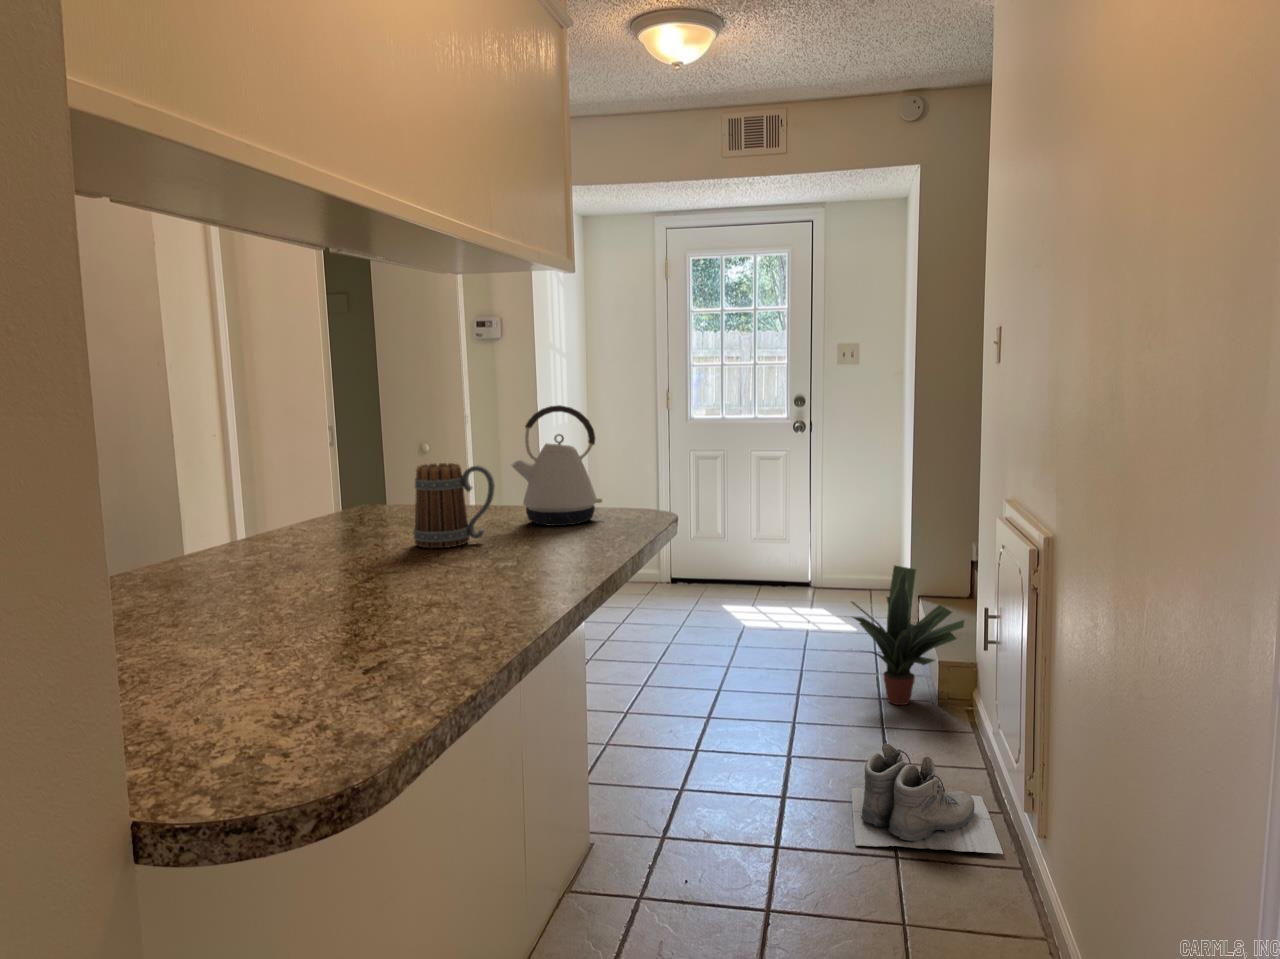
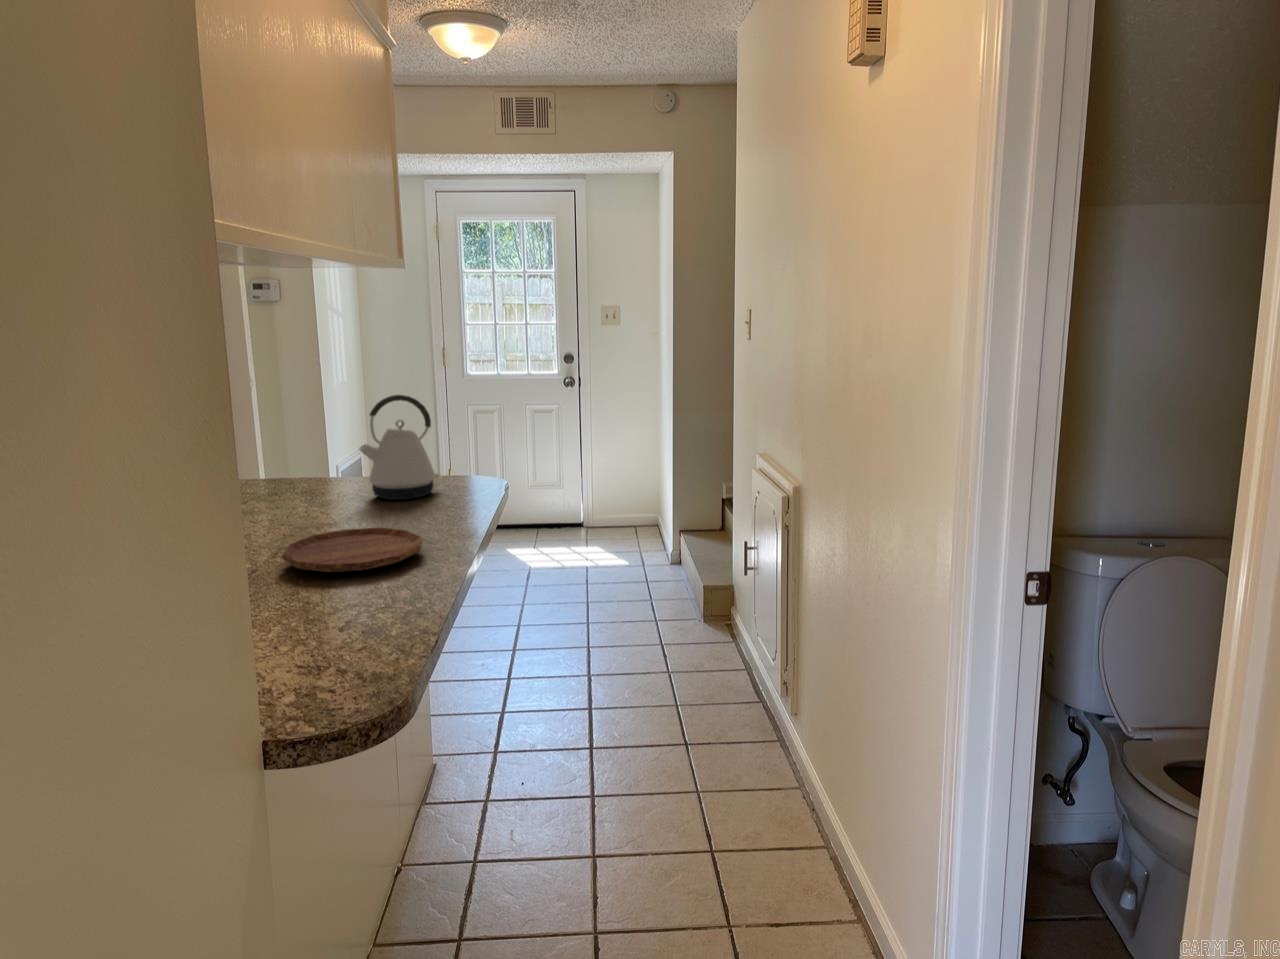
mug: present [414,463,495,548] -> none [283,453,356,528]
tray: none [369,549,540,595] -> present [282,528,423,572]
potted plant: present [852,566,964,705] -> none [628,507,724,625]
boots: present [851,744,1003,854] -> none [643,656,762,739]

